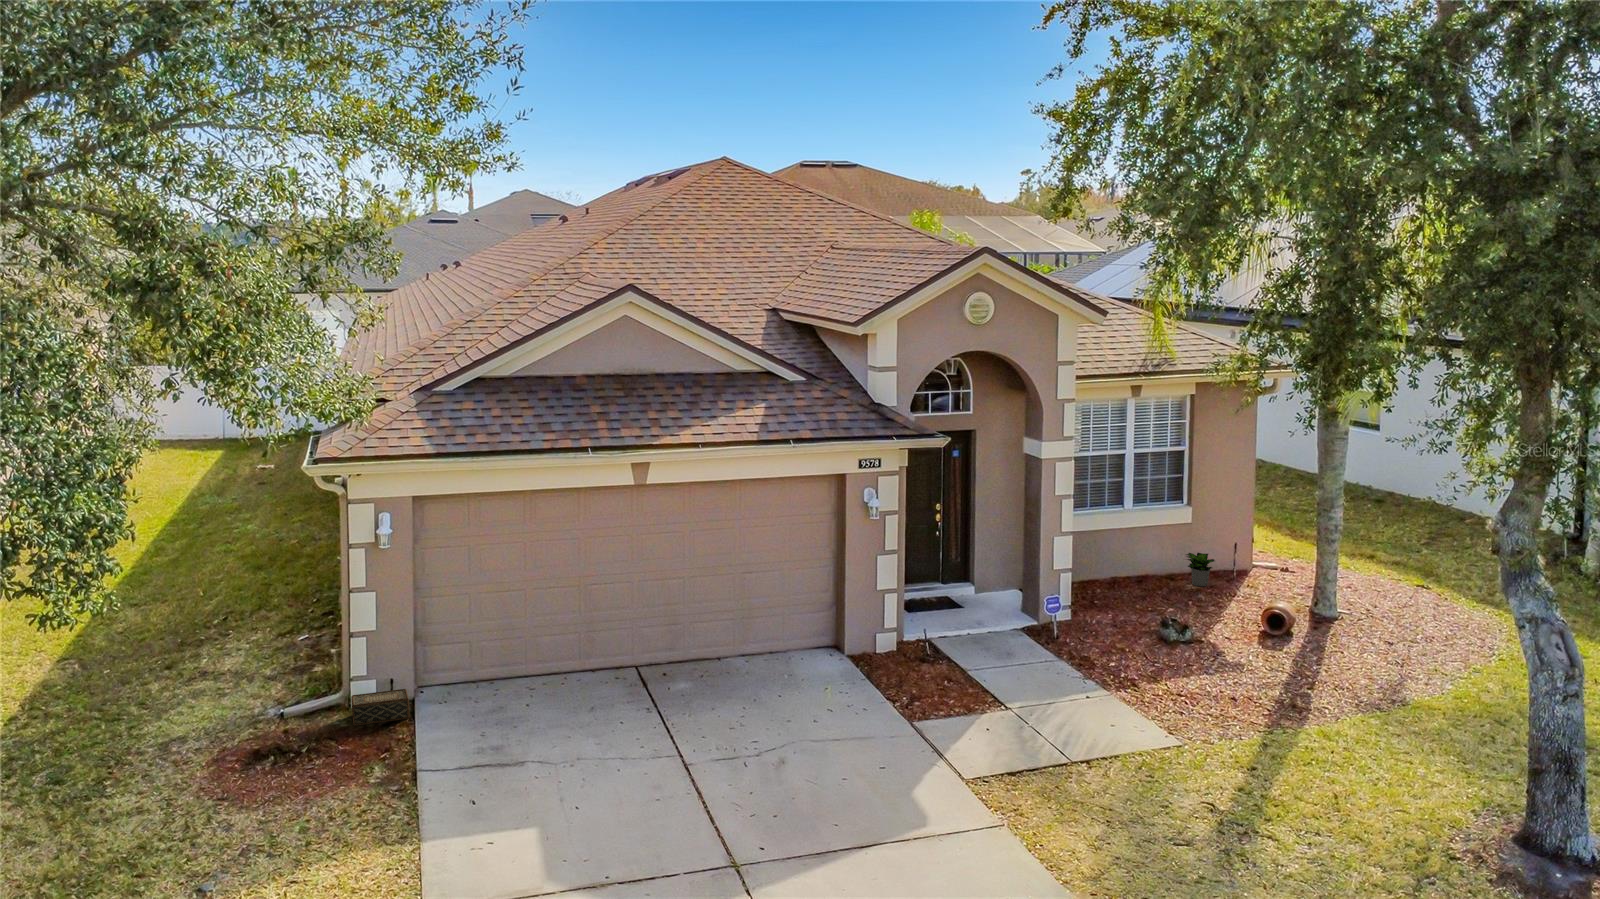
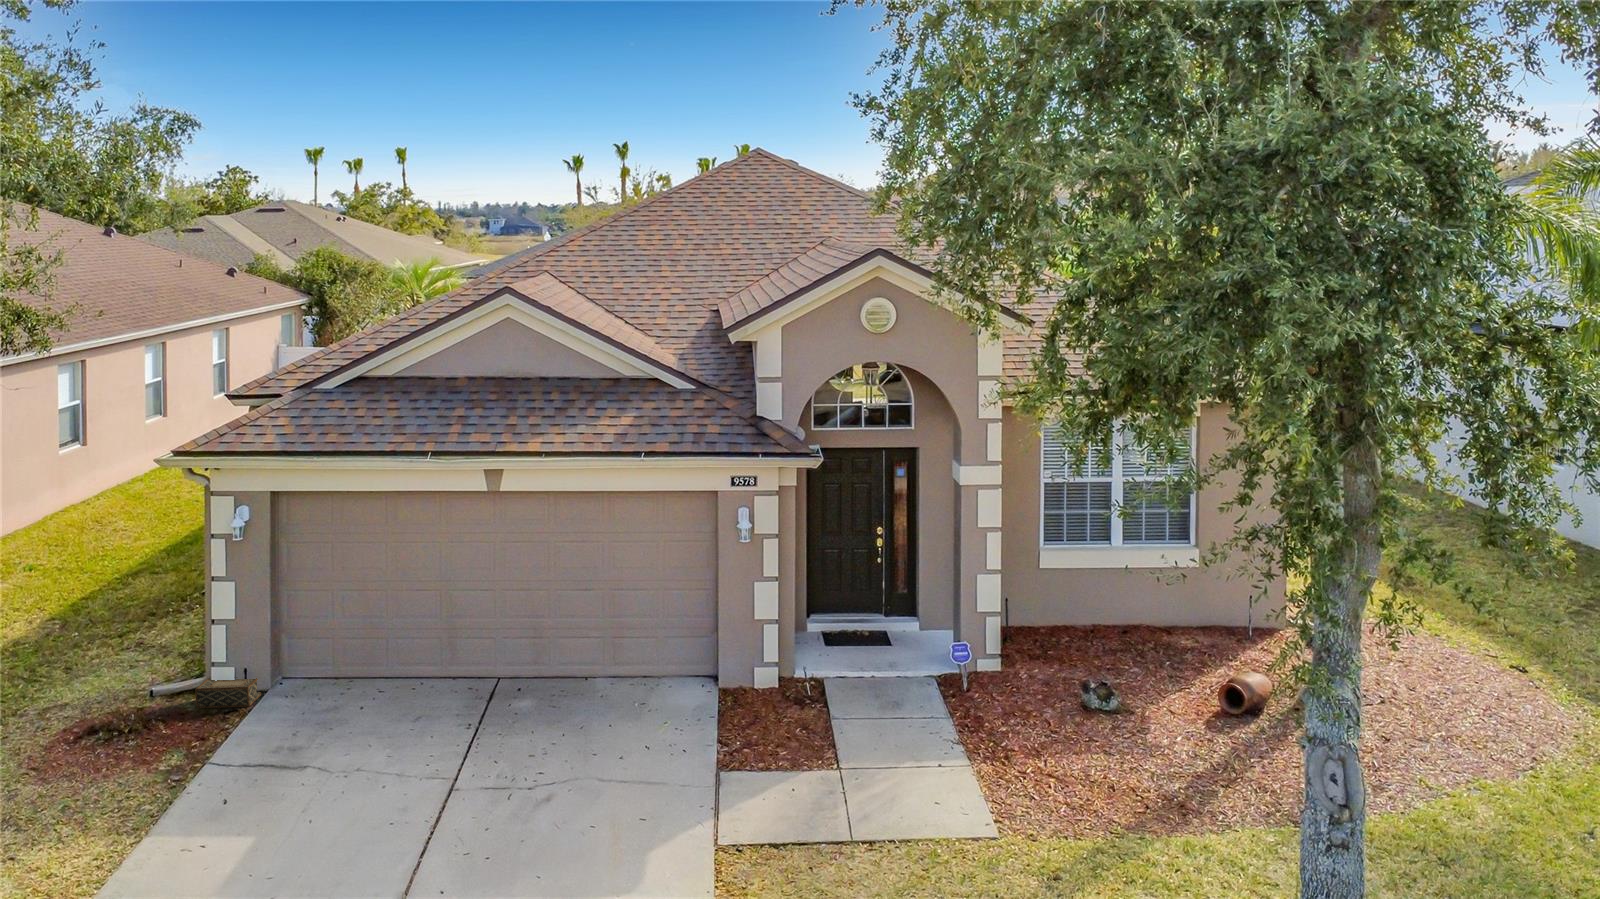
potted plant: present [1186,553,1215,586] -> none [1186,601,1229,641]

